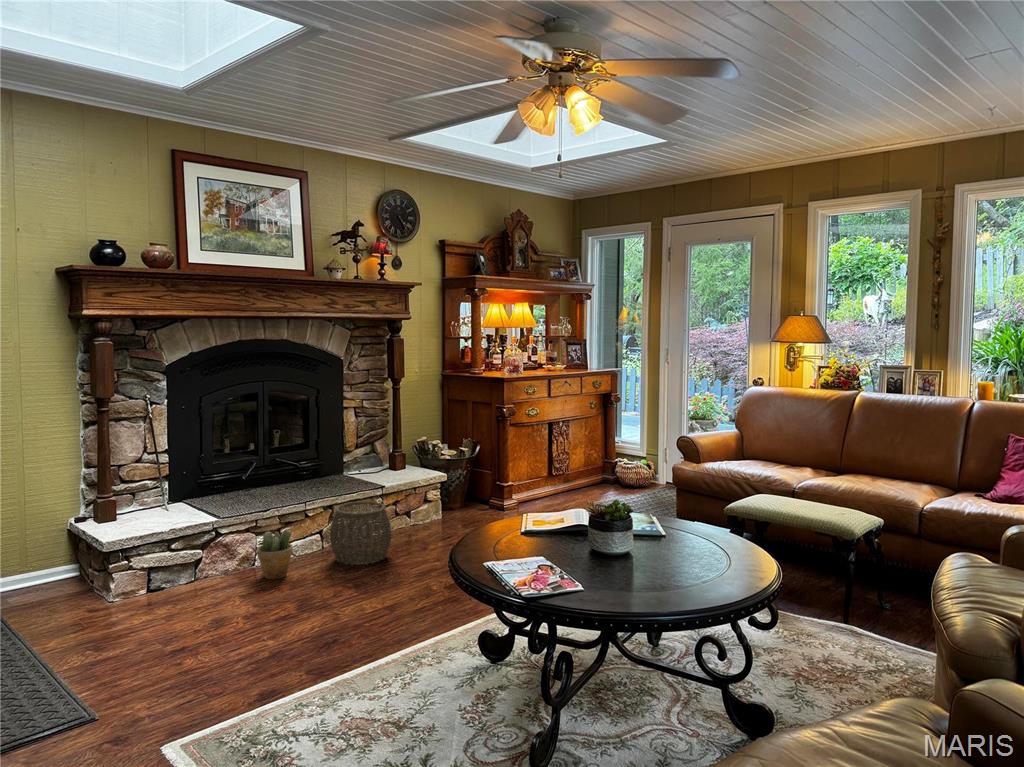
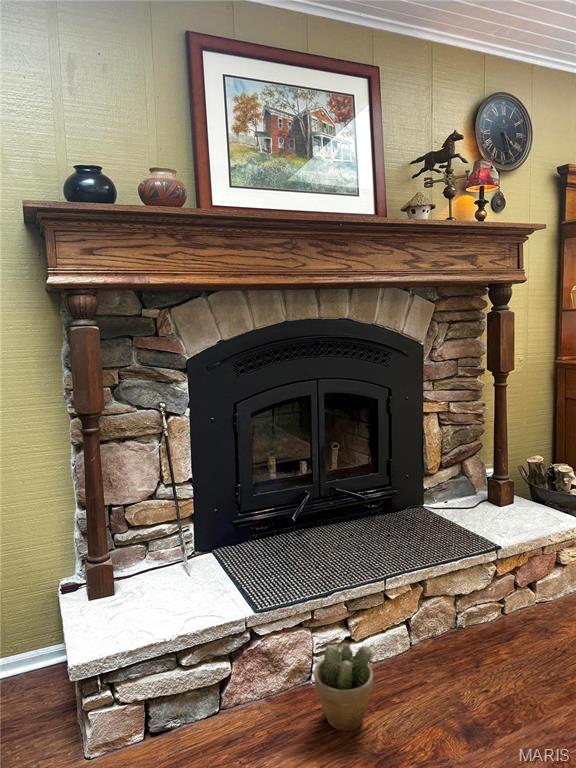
woven basket: present [329,501,392,565] -> none [427,583,540,714]

